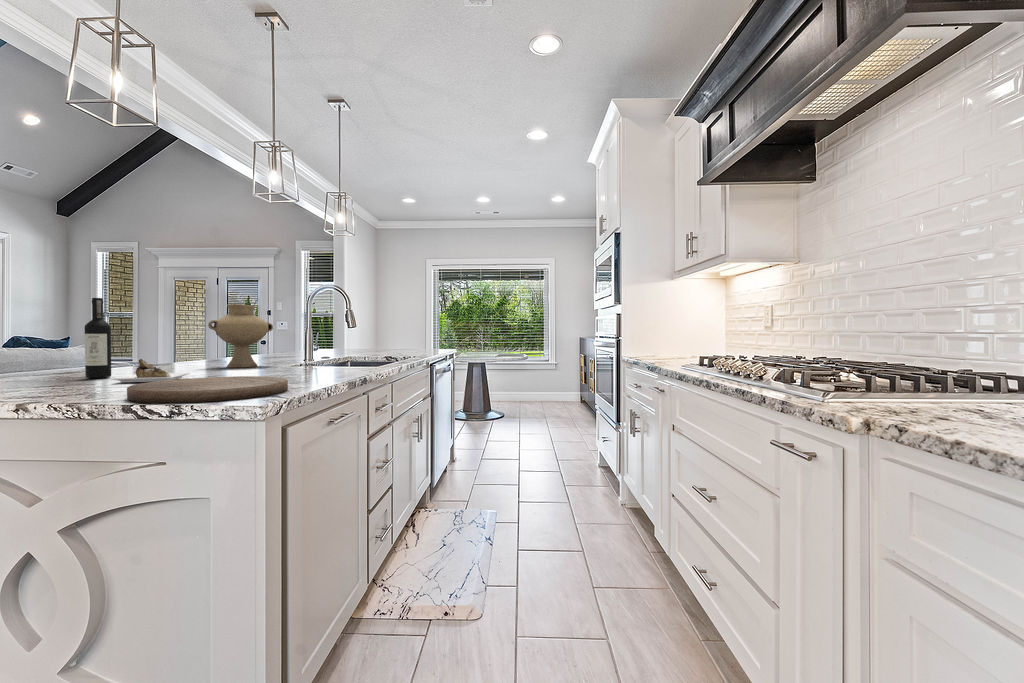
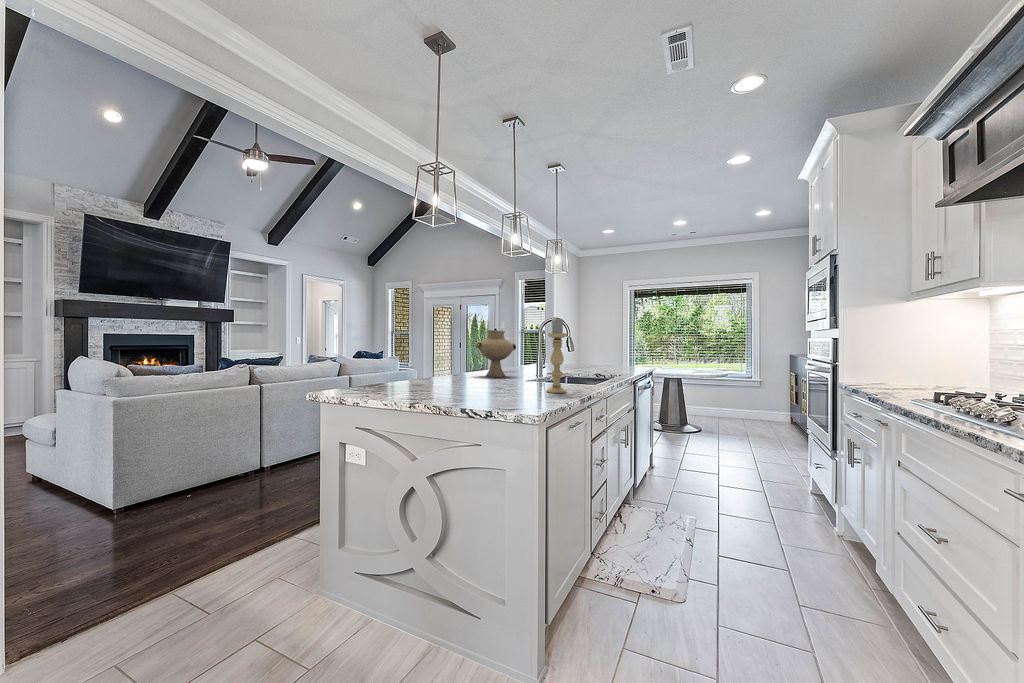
candle holder: none [299,279,329,380] -> present [546,318,567,393]
wine bottle: present [85,298,190,382] -> none [415,330,474,388]
cutting board: present [127,376,288,403] -> none [459,388,546,407]

